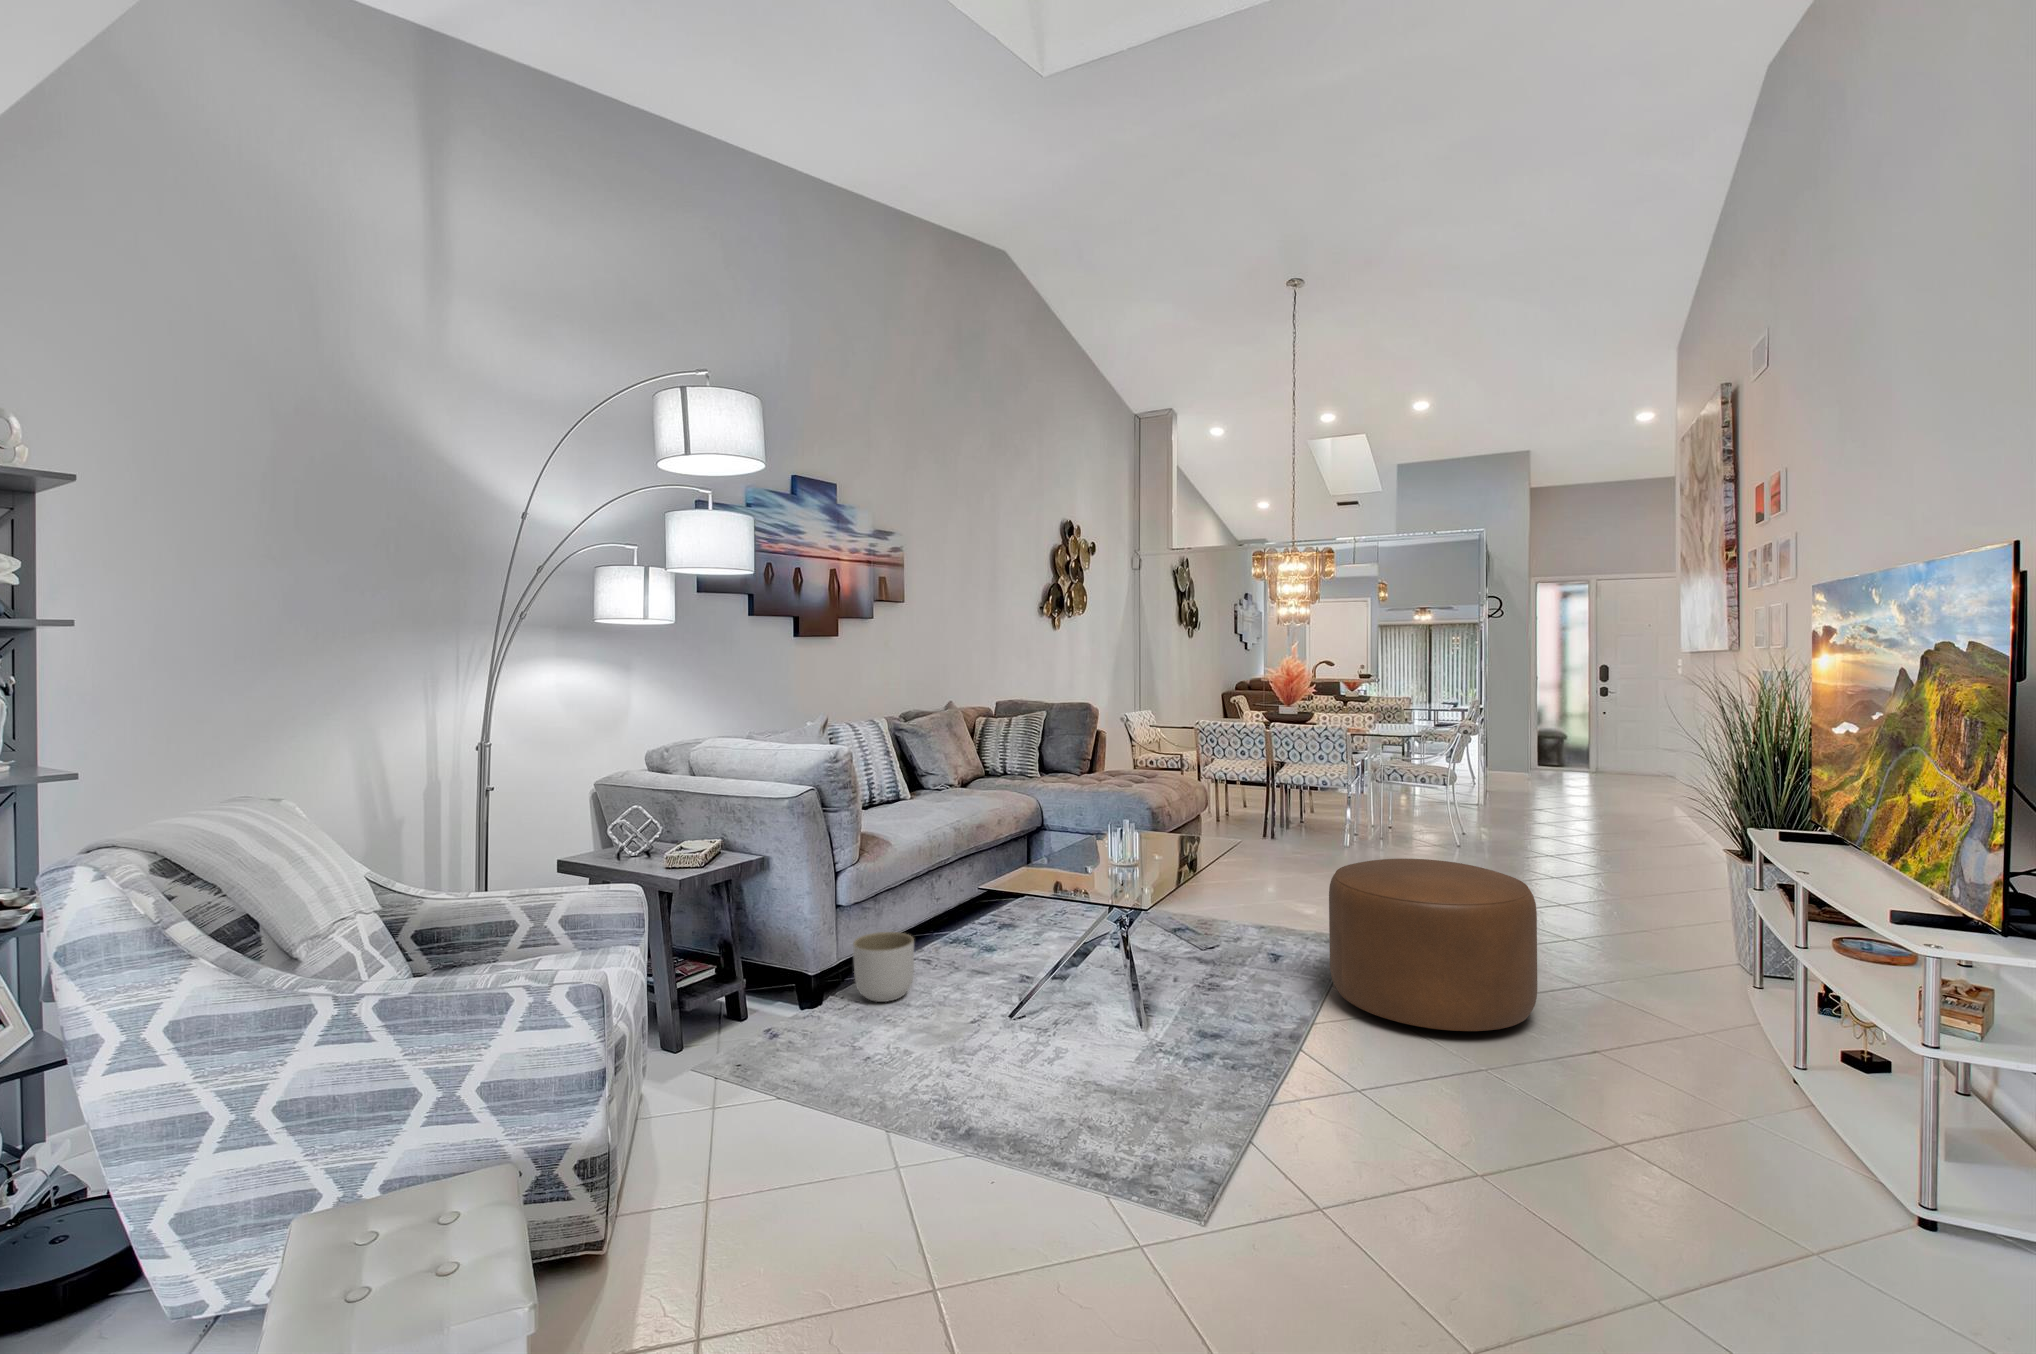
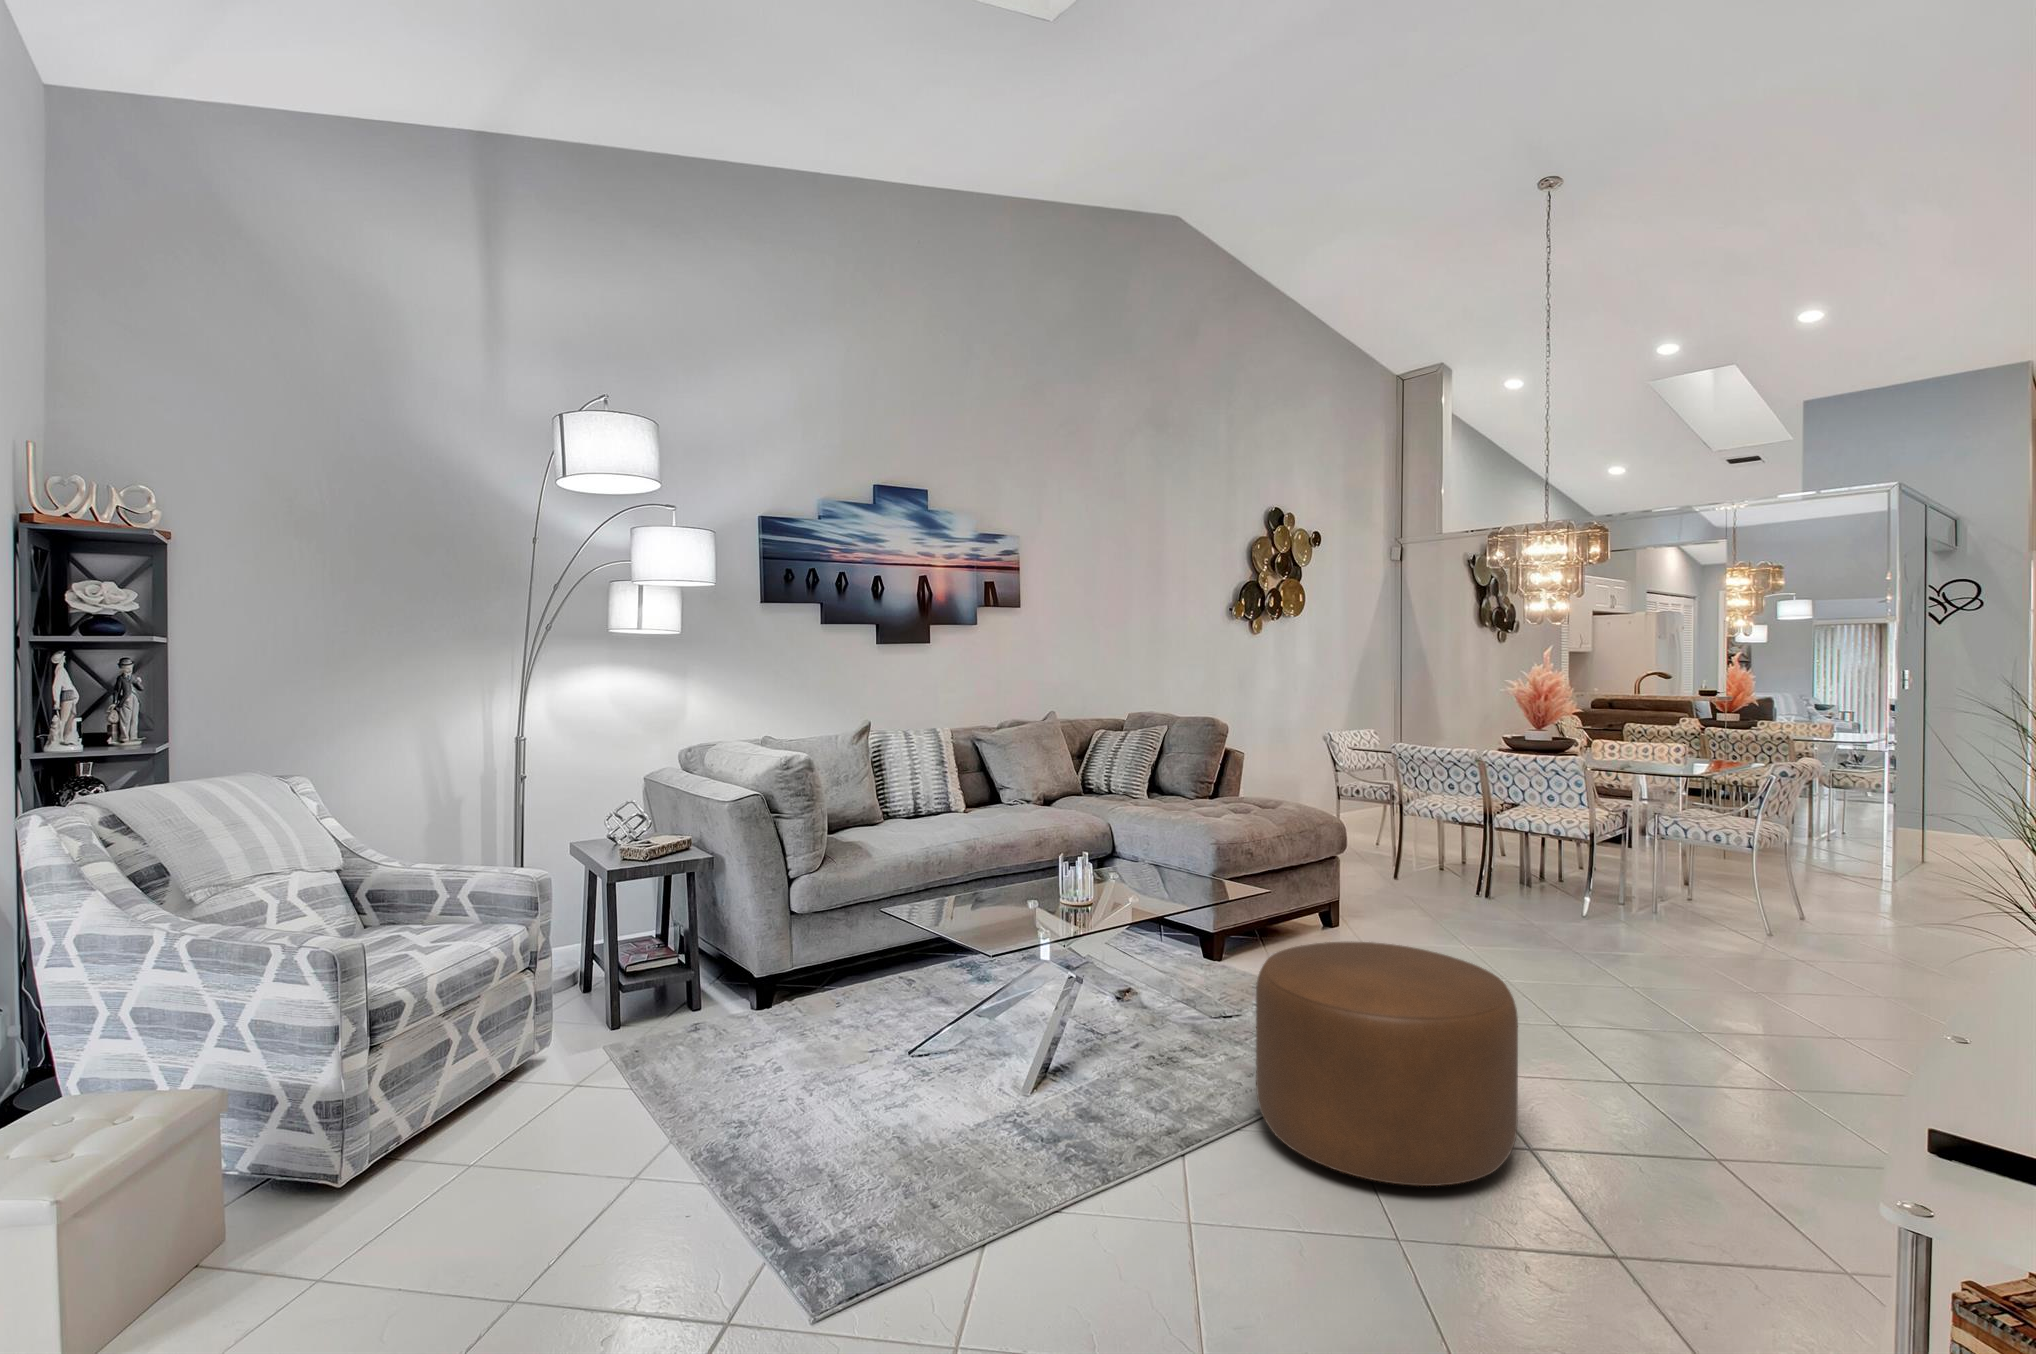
planter: present [853,932,914,1002] -> none [791,948,853,1018]

